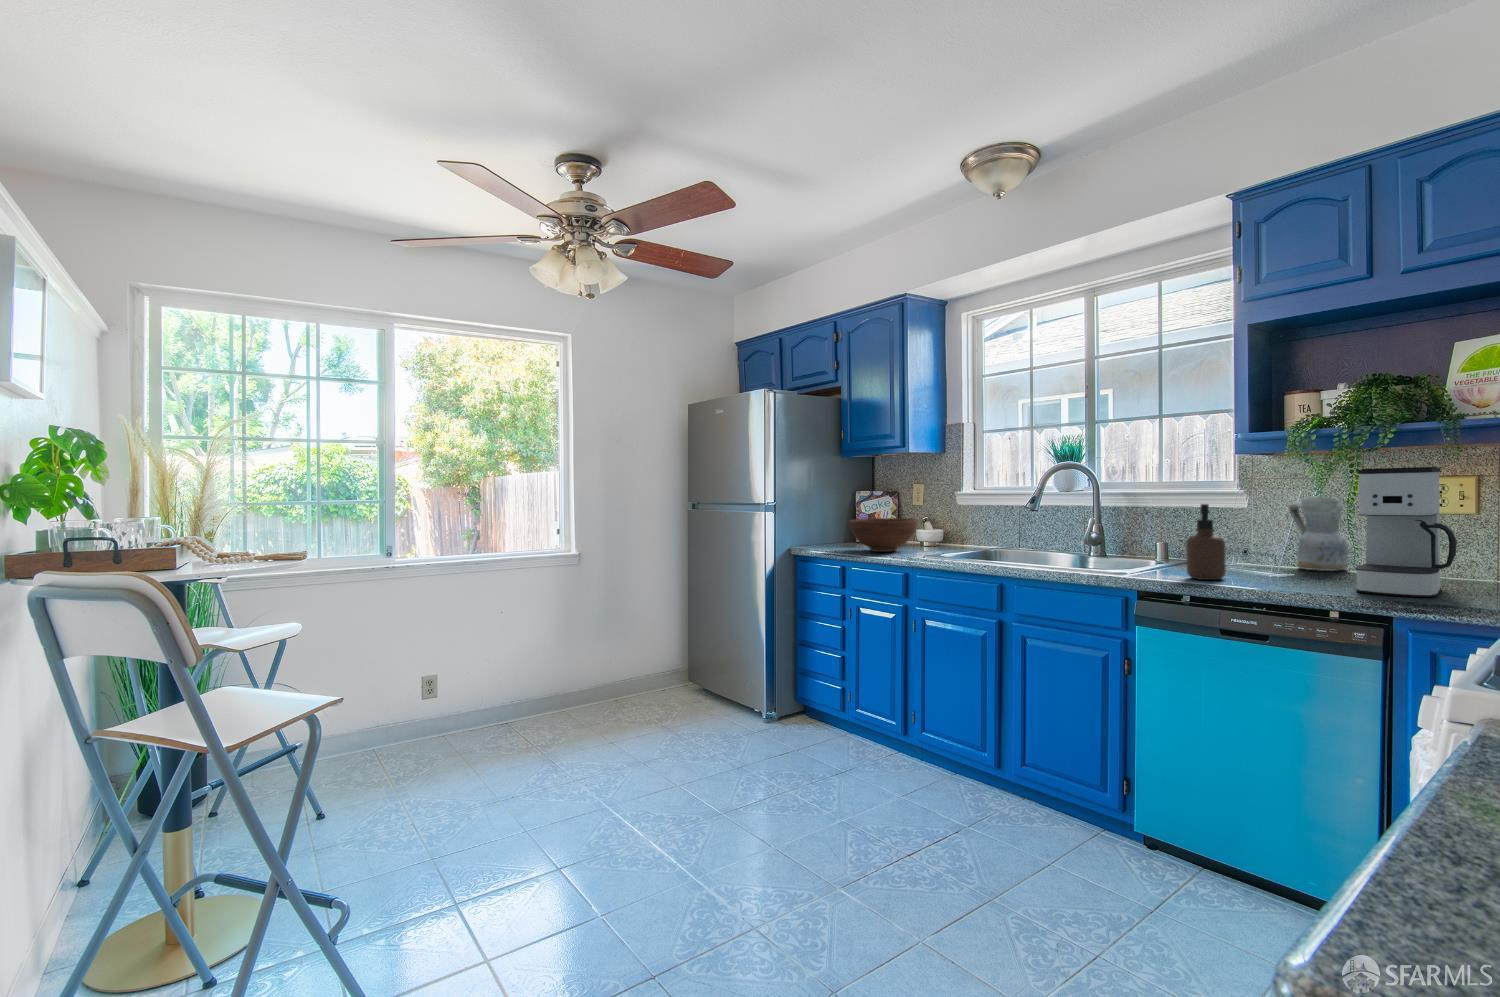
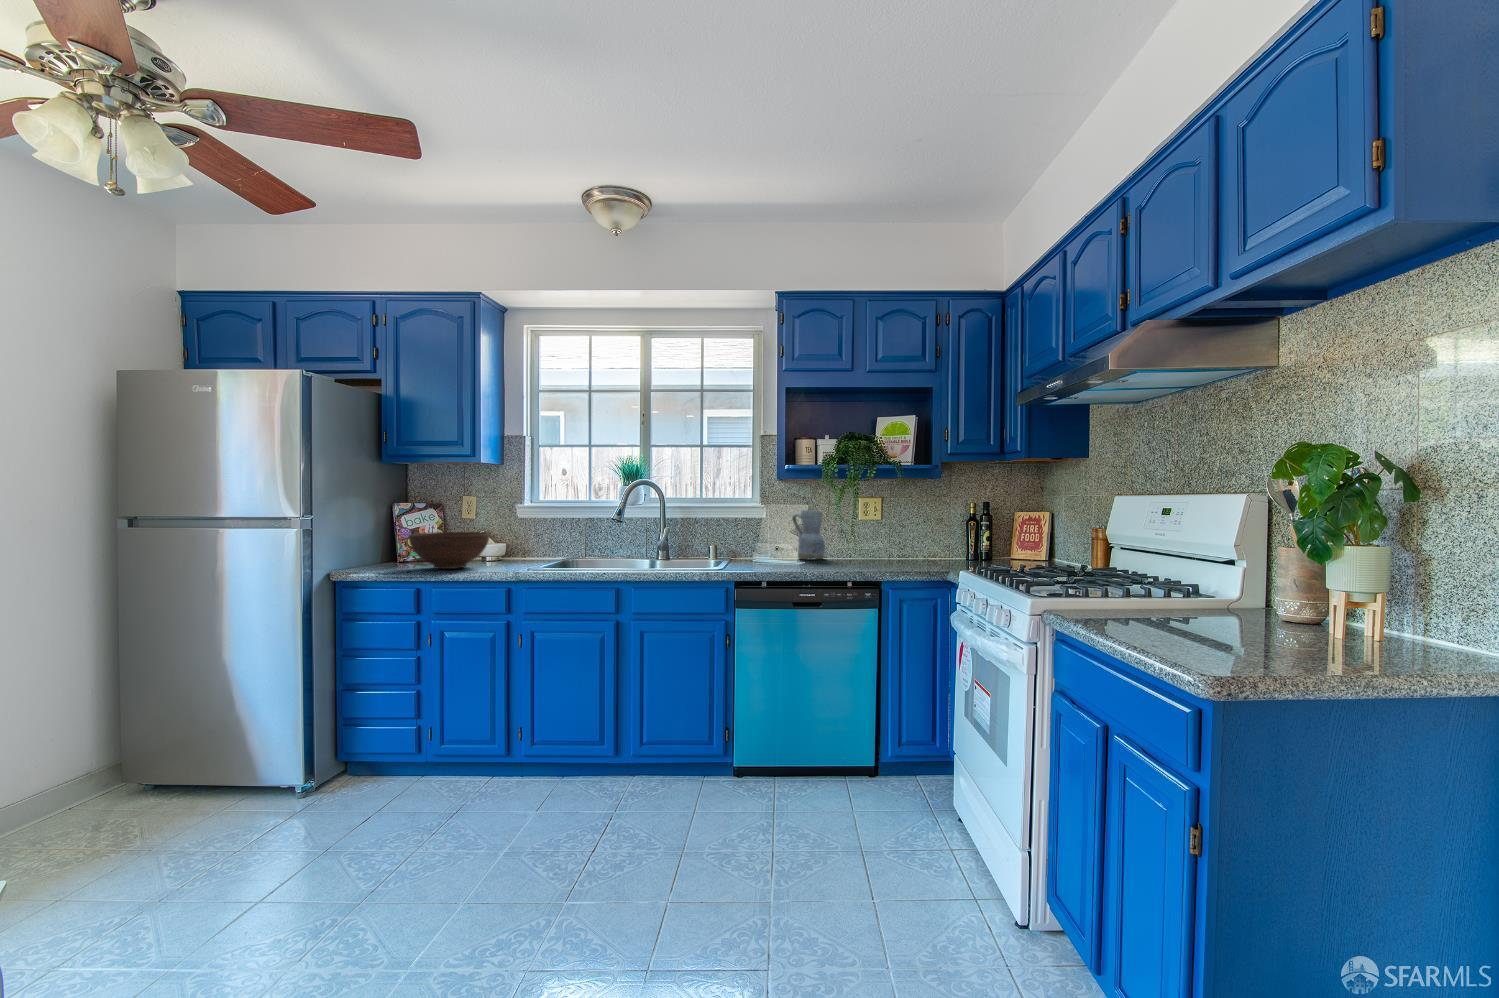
coffee maker: present [1356,467,1457,597] -> none [854,491,901,570]
soap dispenser: present [1186,504,1226,580] -> none [760,514,784,570]

